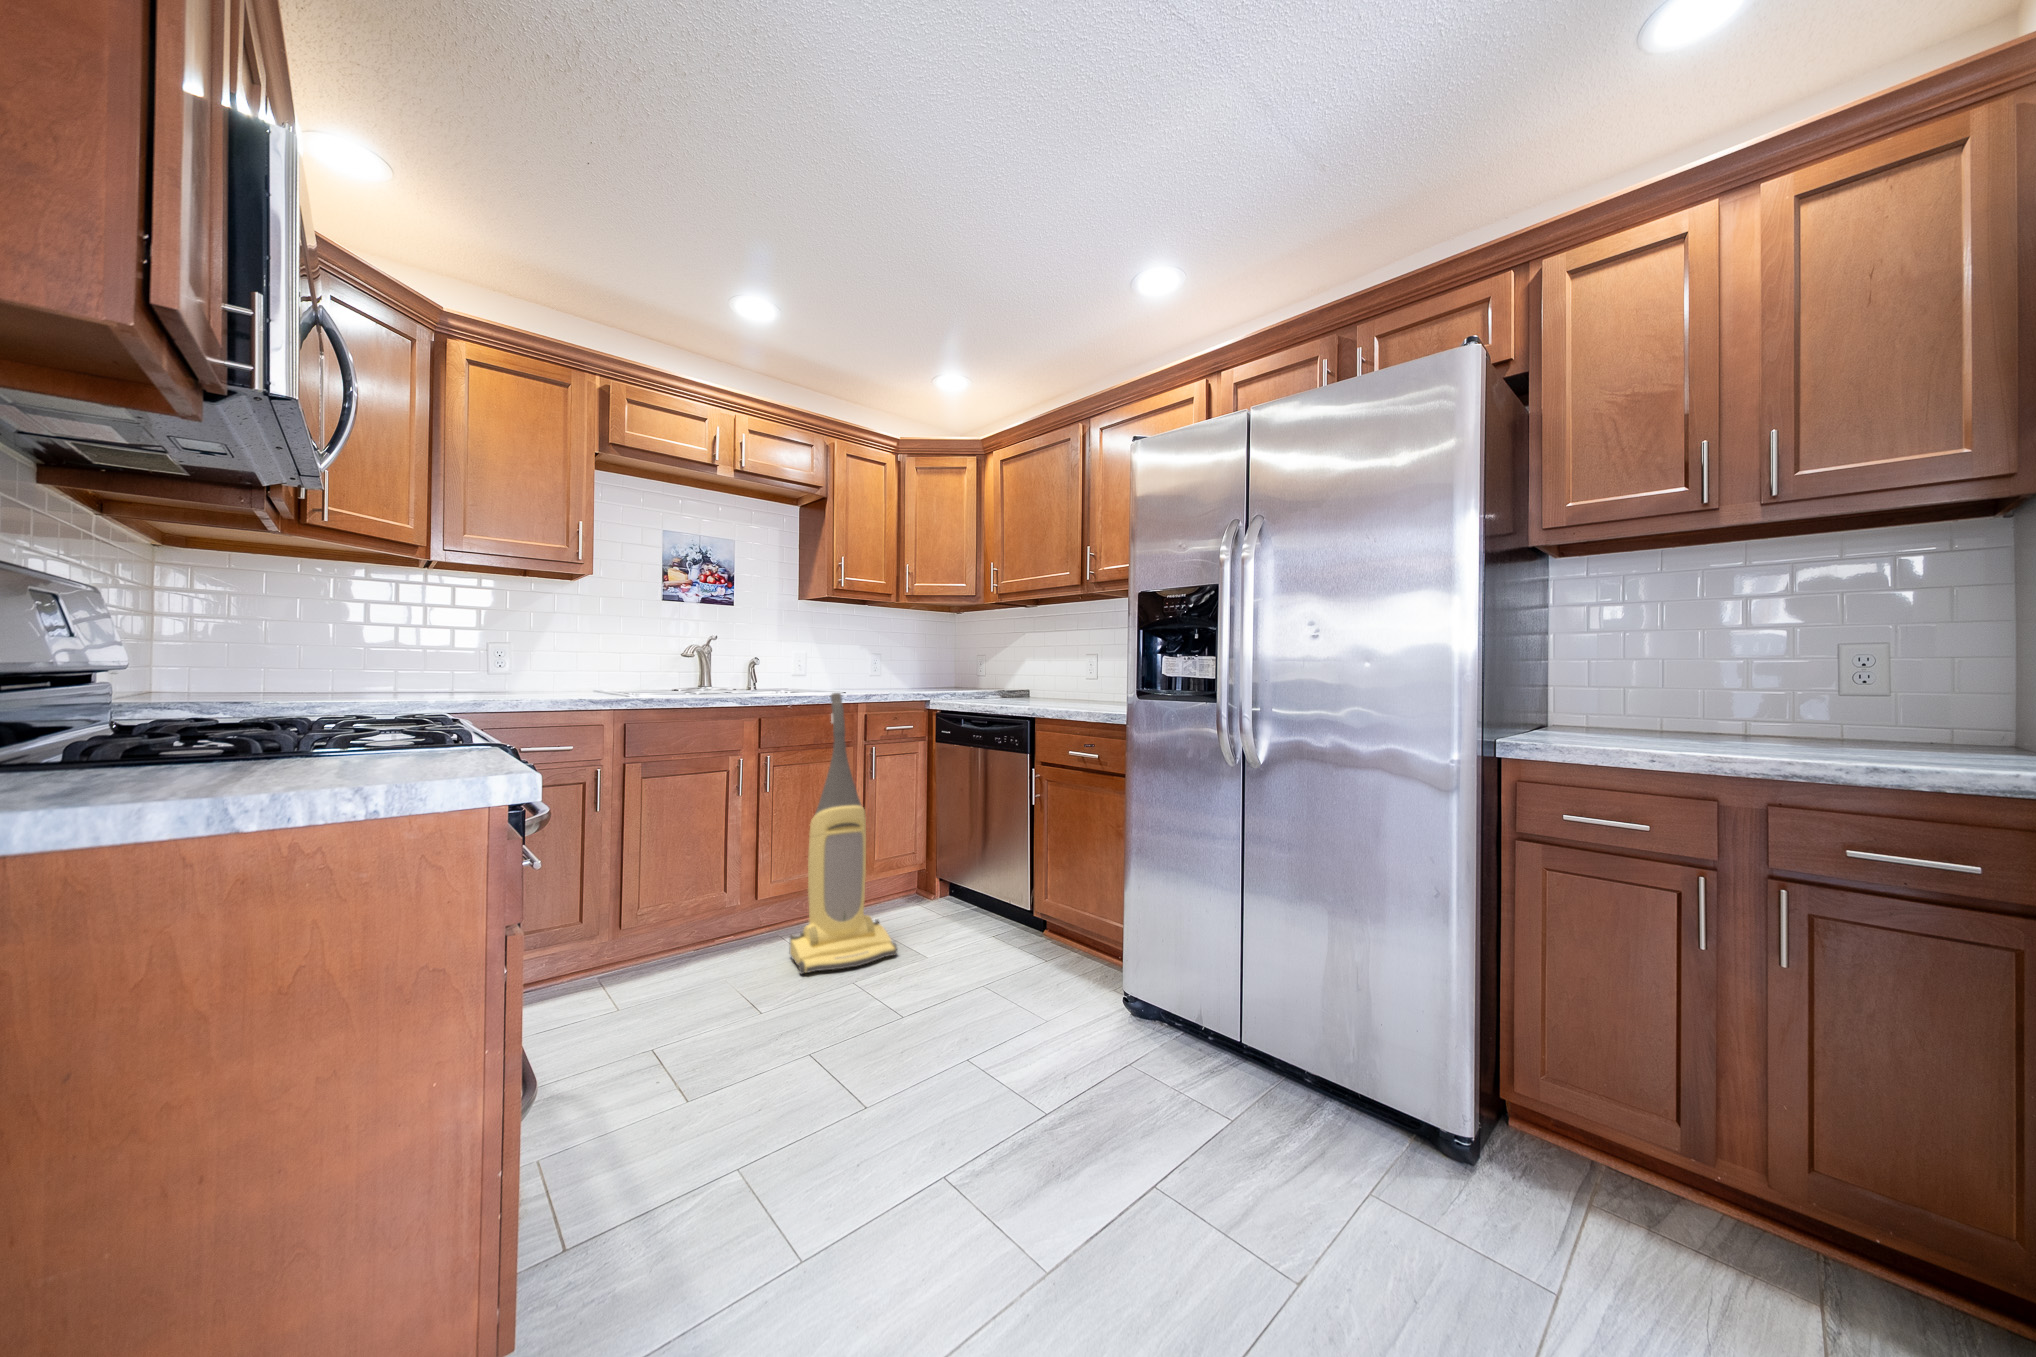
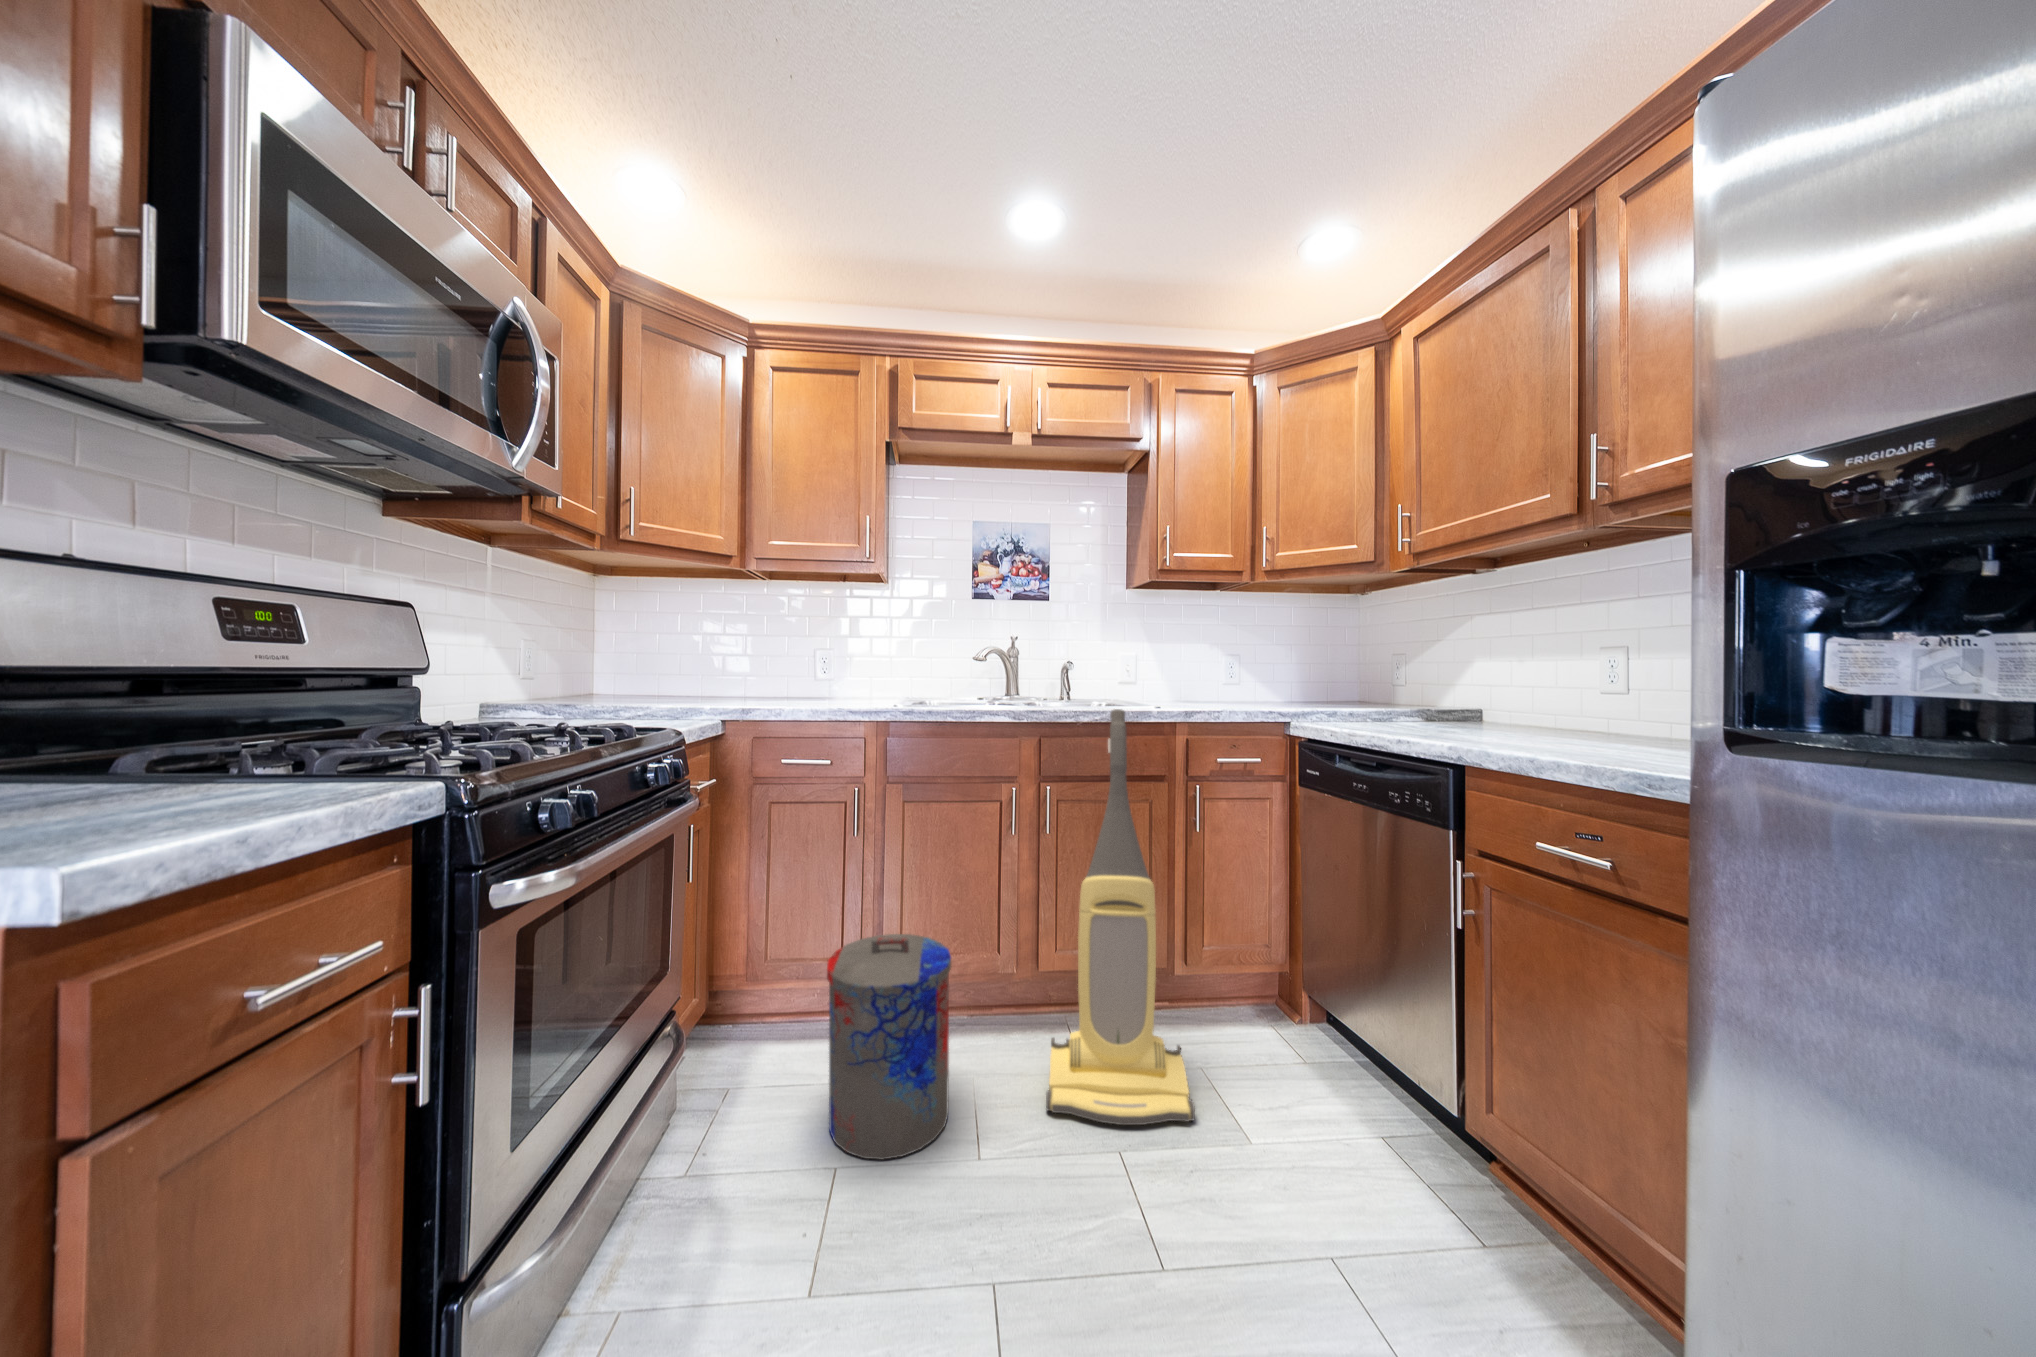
trash can: none [634,867,737,1029] -> present [827,934,951,1160]

